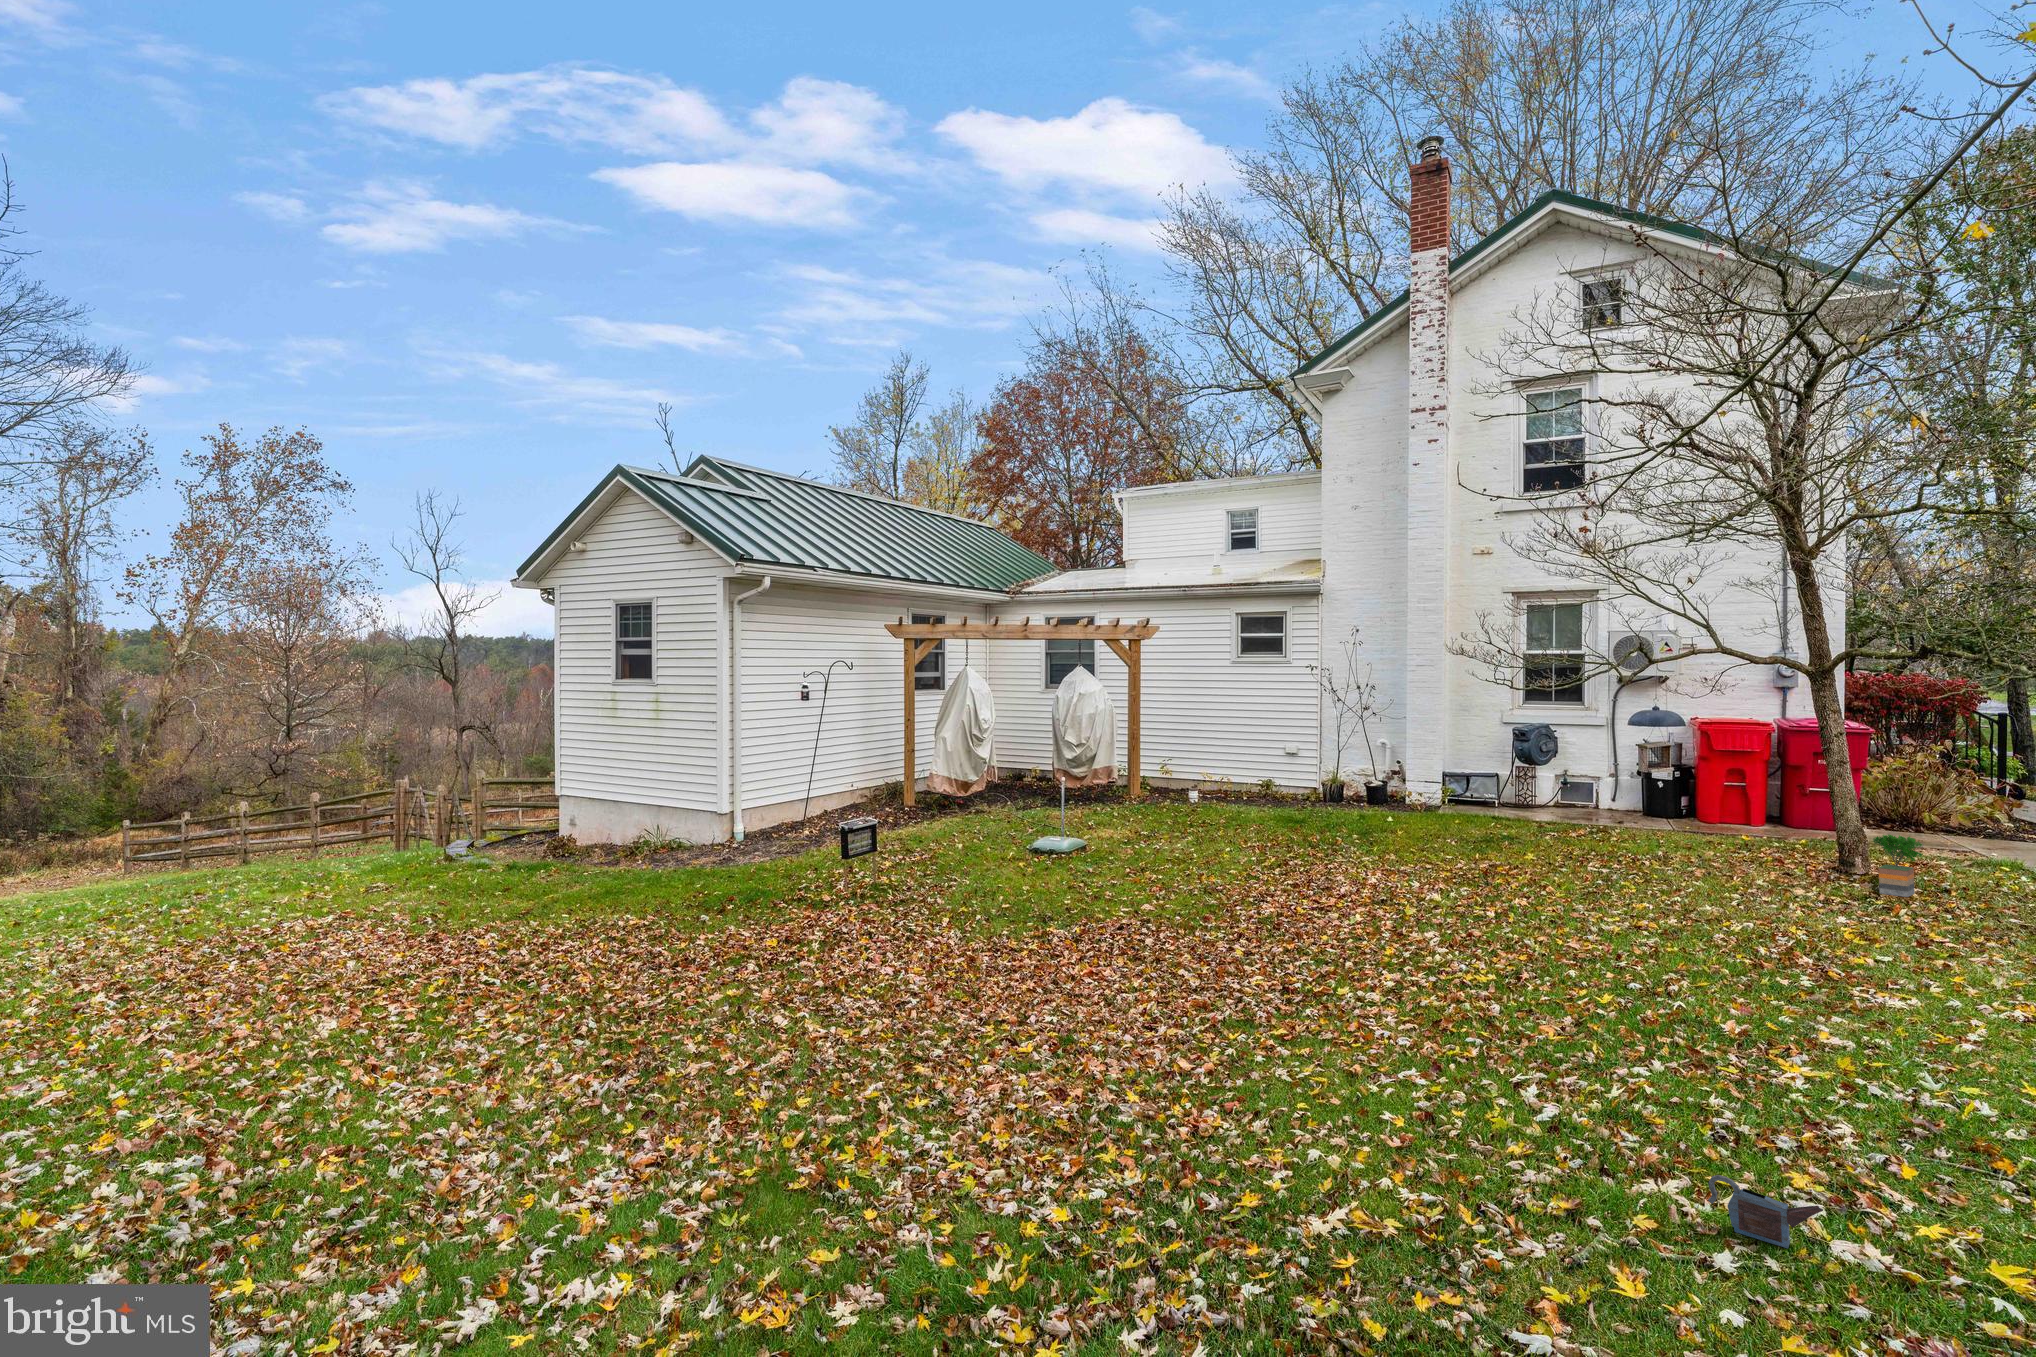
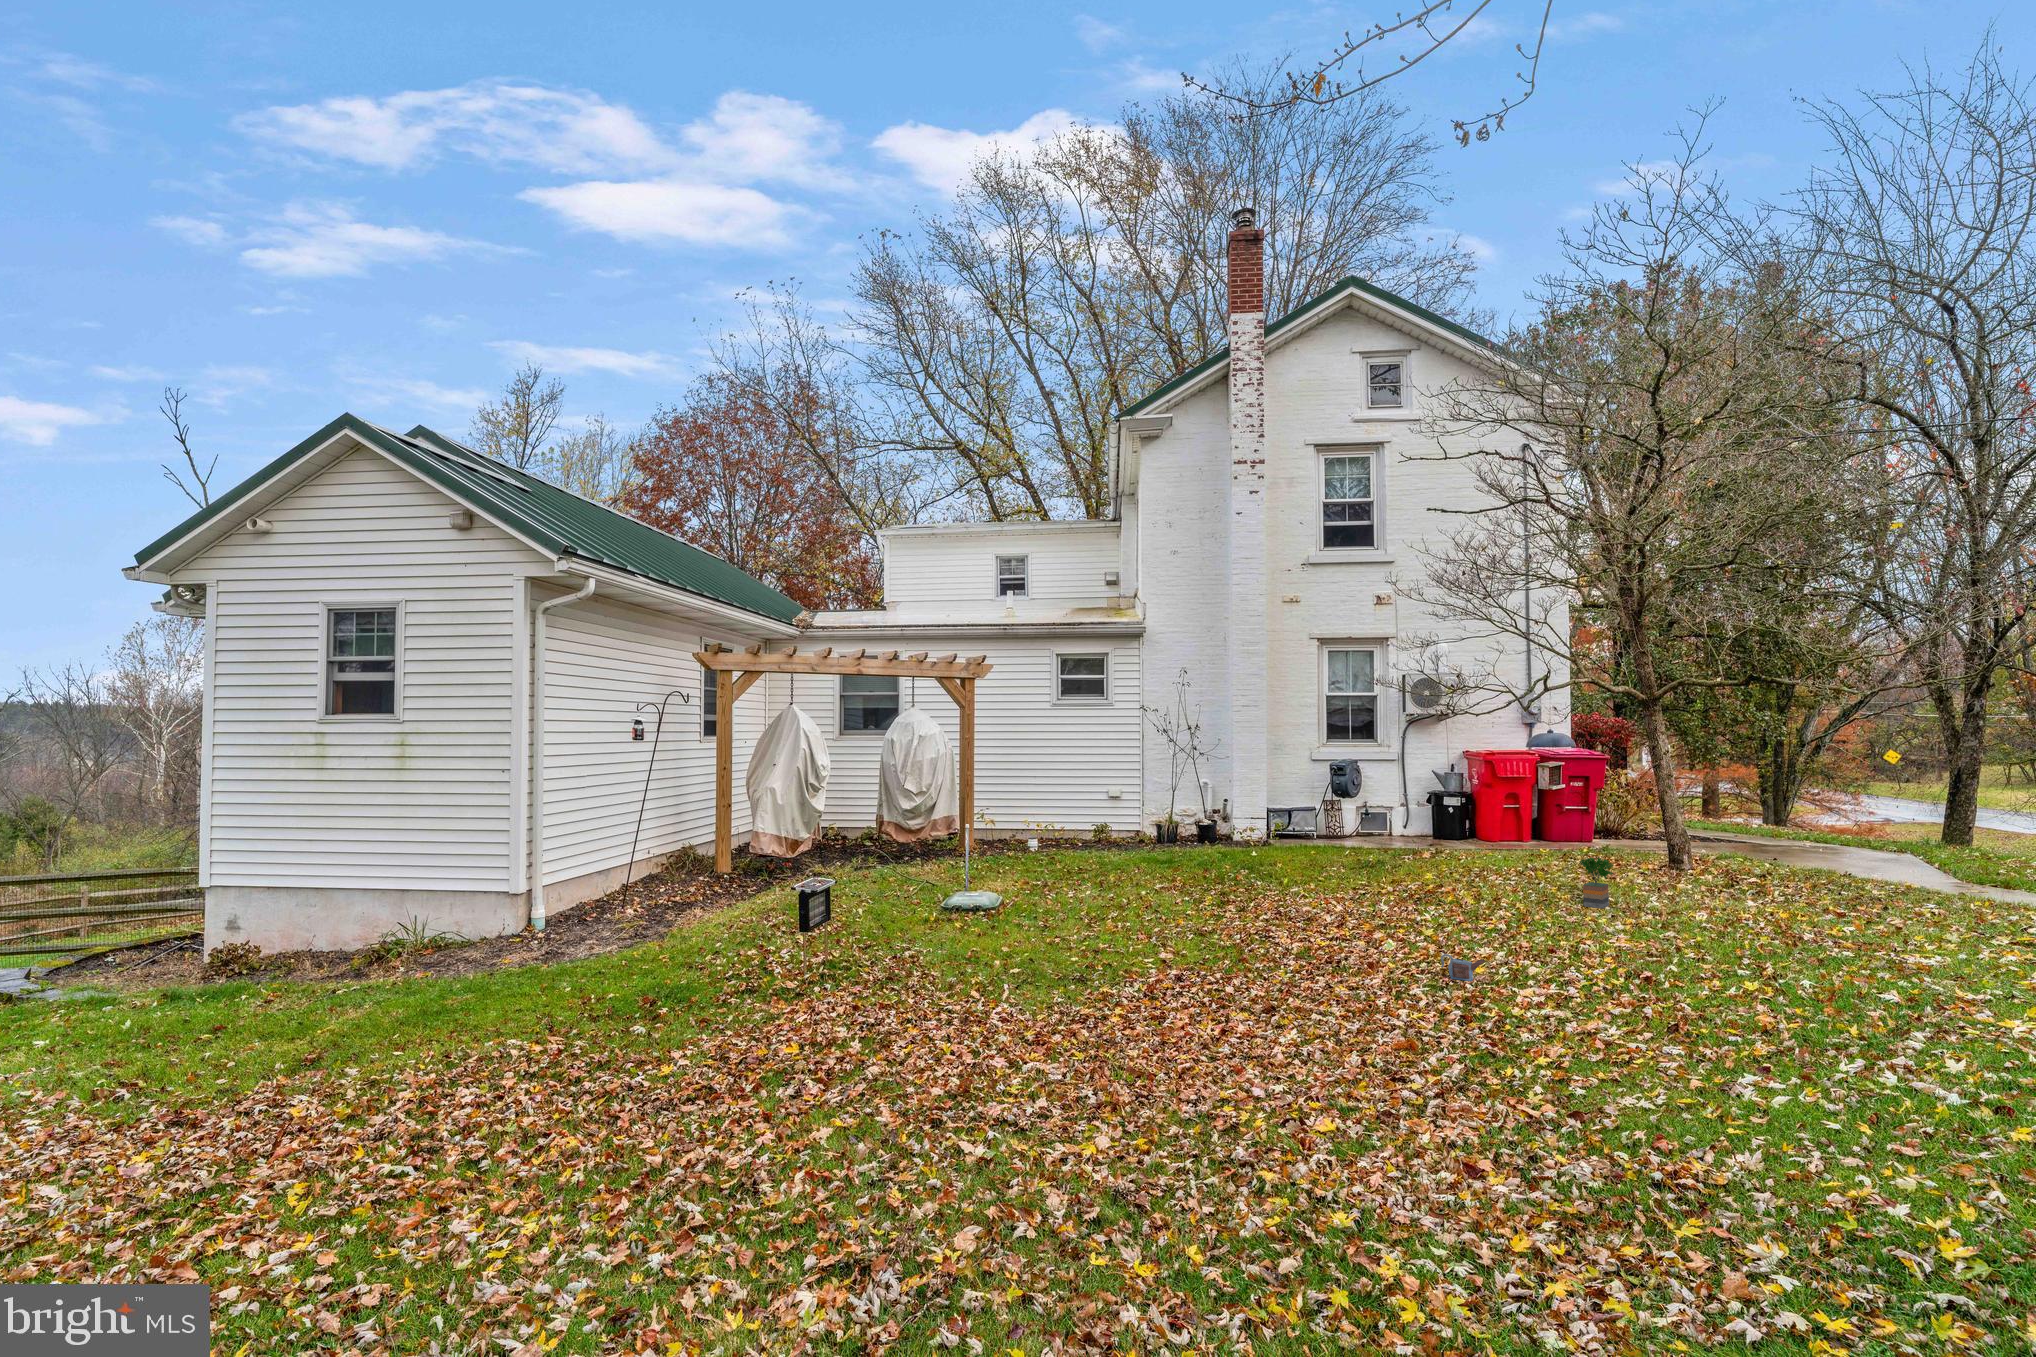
watering can: present [1708,1175,1823,1248] -> present [1441,954,1485,981]

